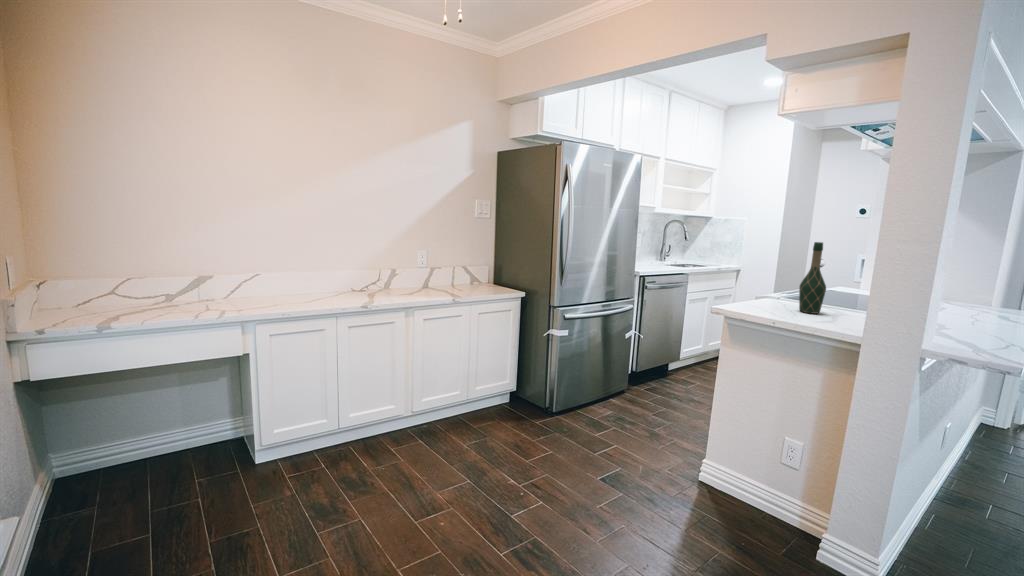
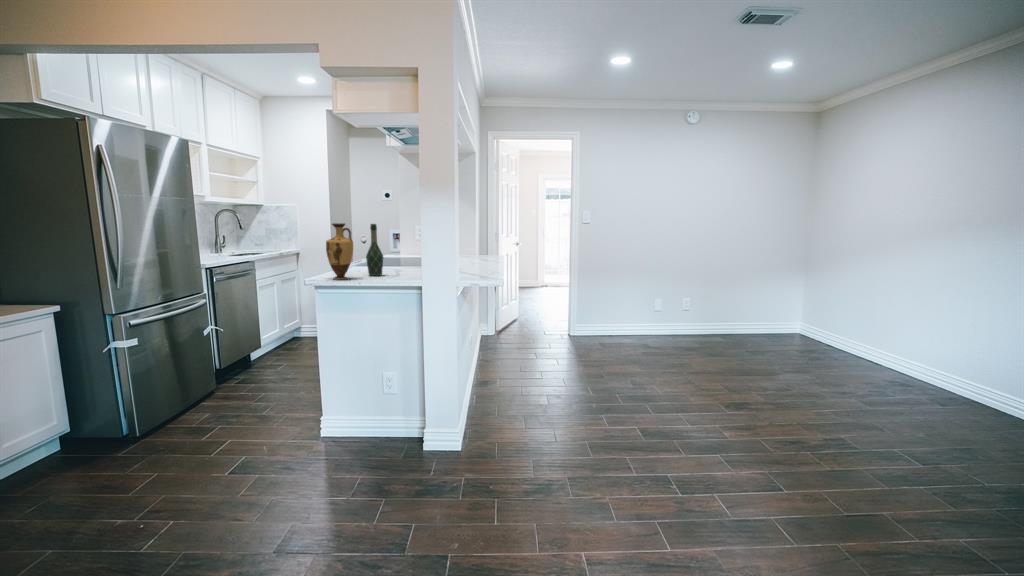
vase: none [743,239,781,311] -> present [326,223,353,280]

